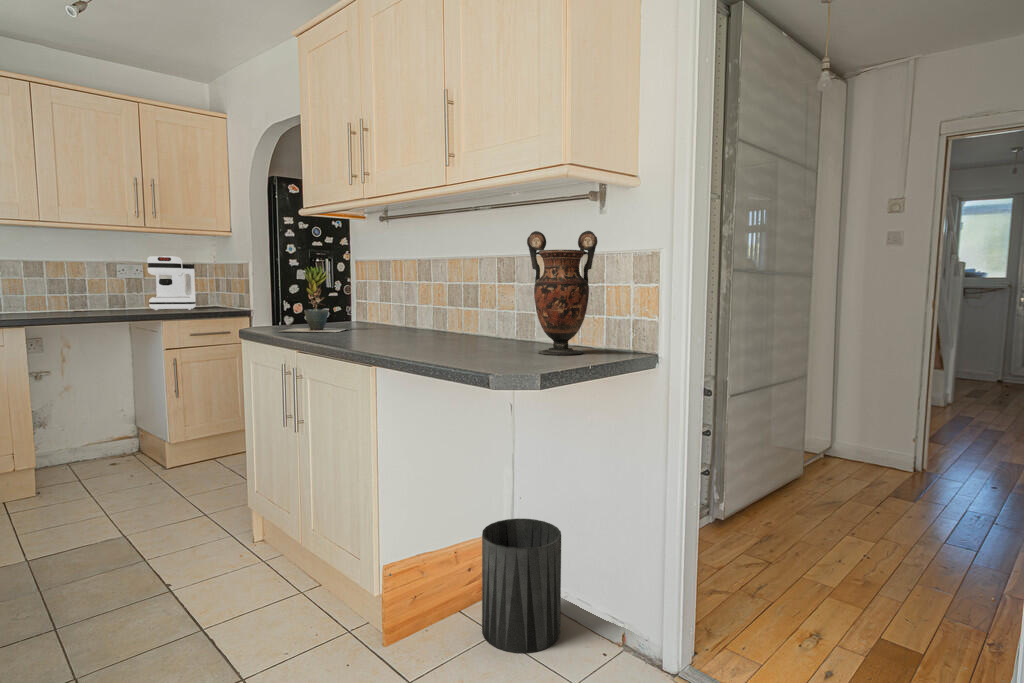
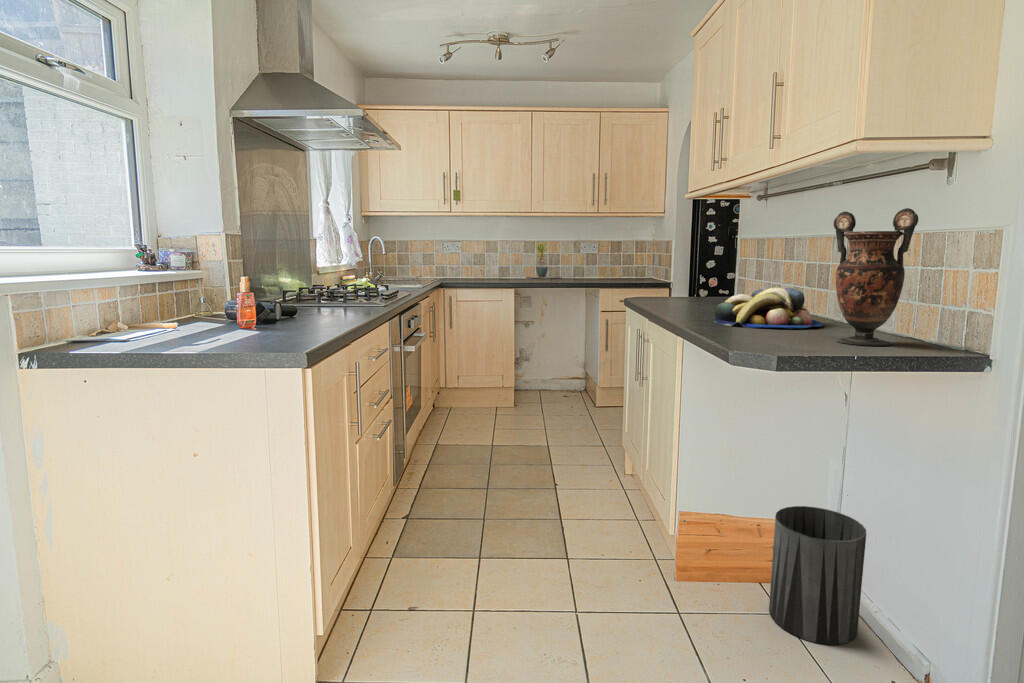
coffee maker: present [147,256,196,310] -> none [595,237,632,281]
potted plant: present [280,267,346,332] -> present [532,243,554,278]
fruit bowl: none [392,307,495,349] -> present [714,287,824,328]

